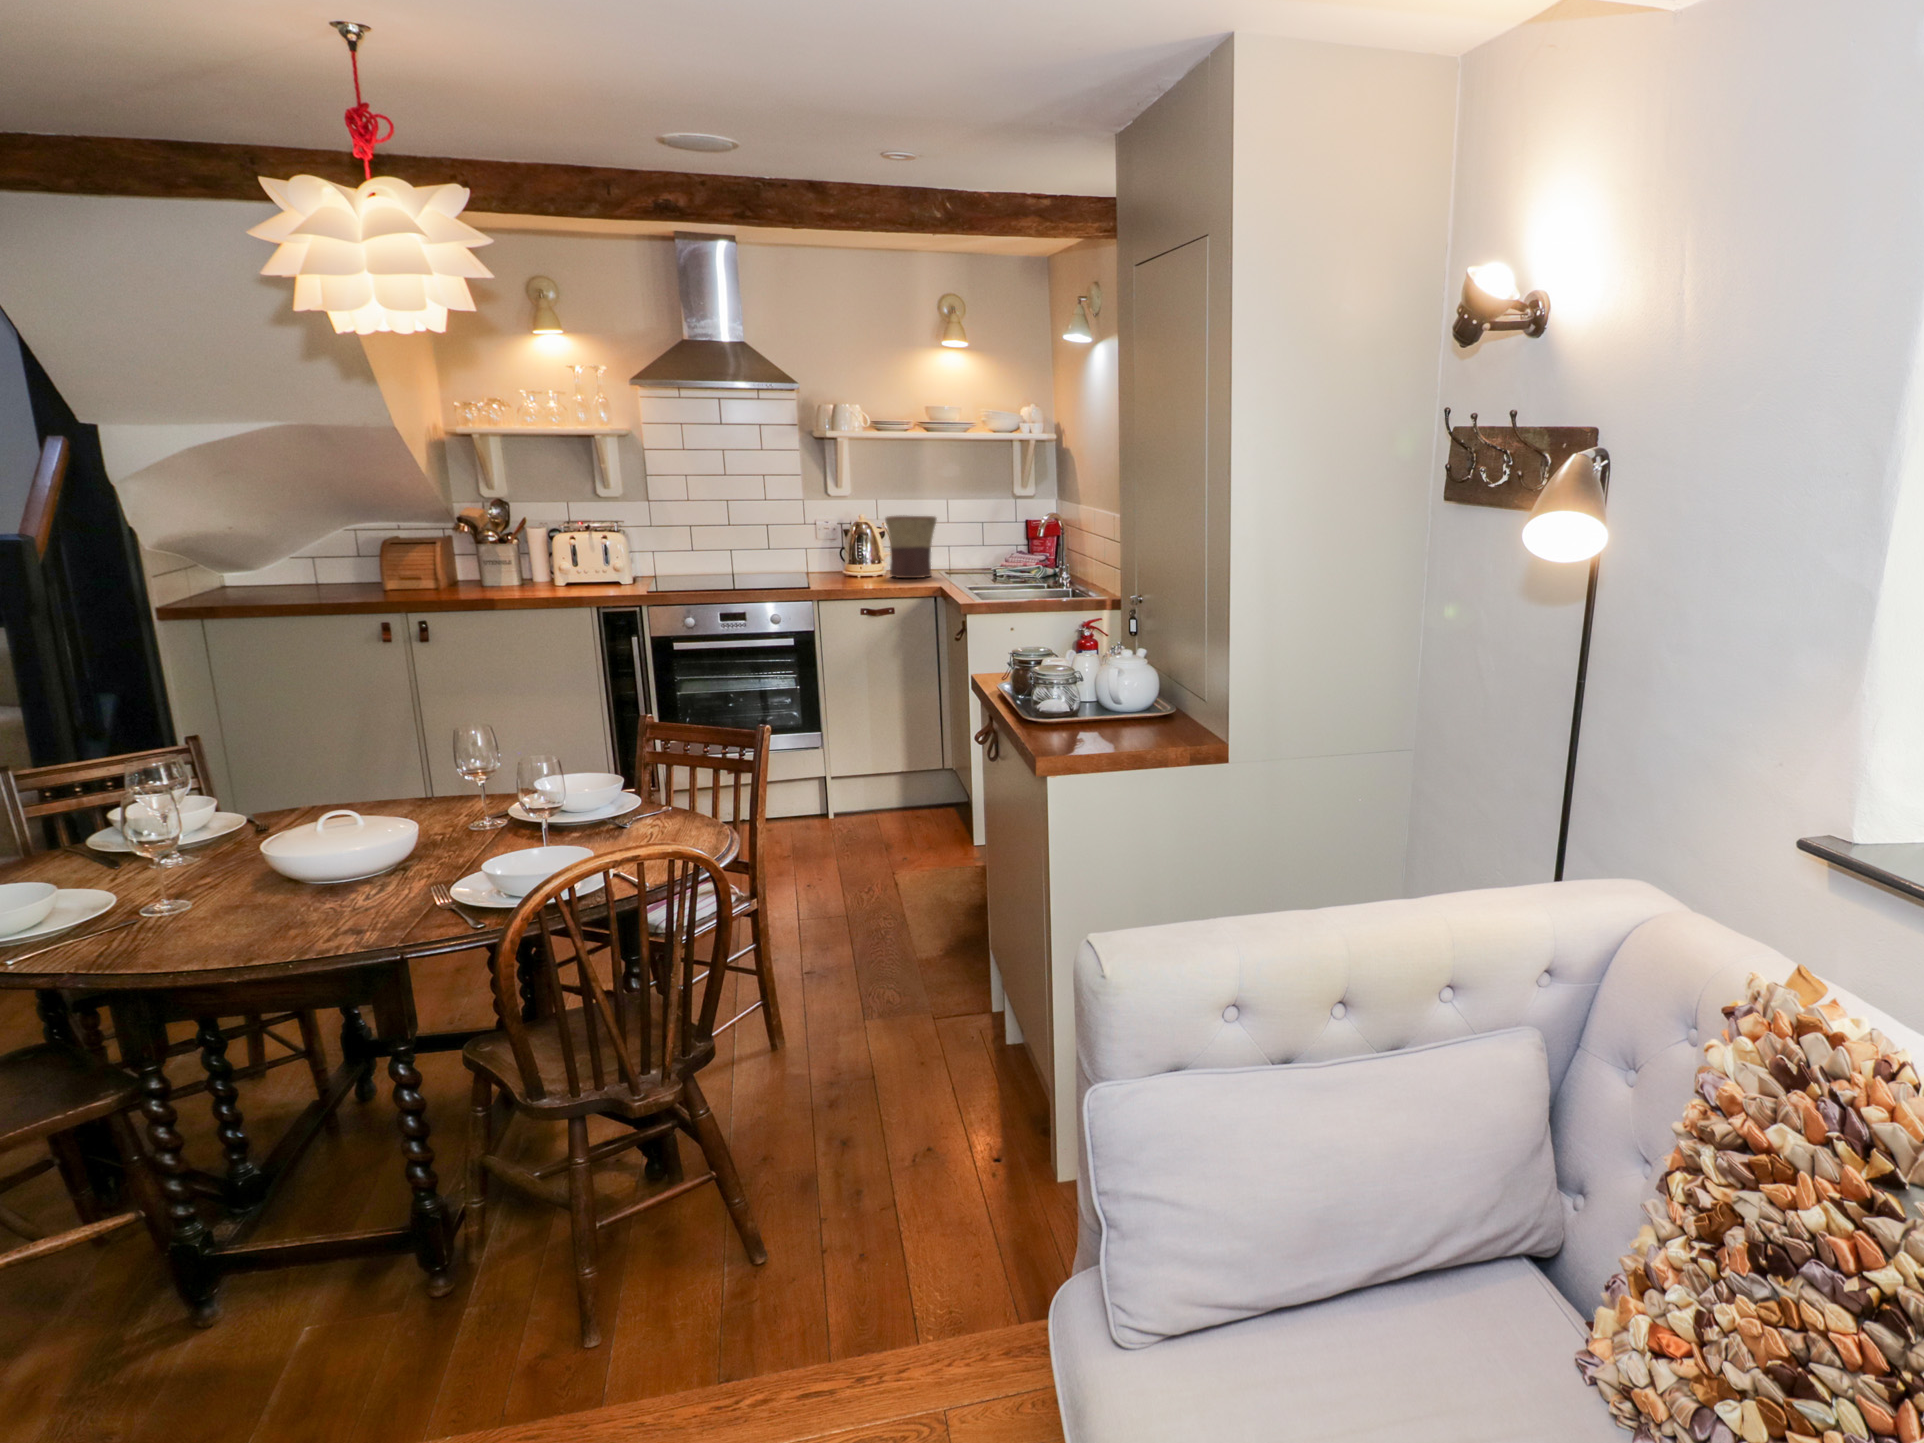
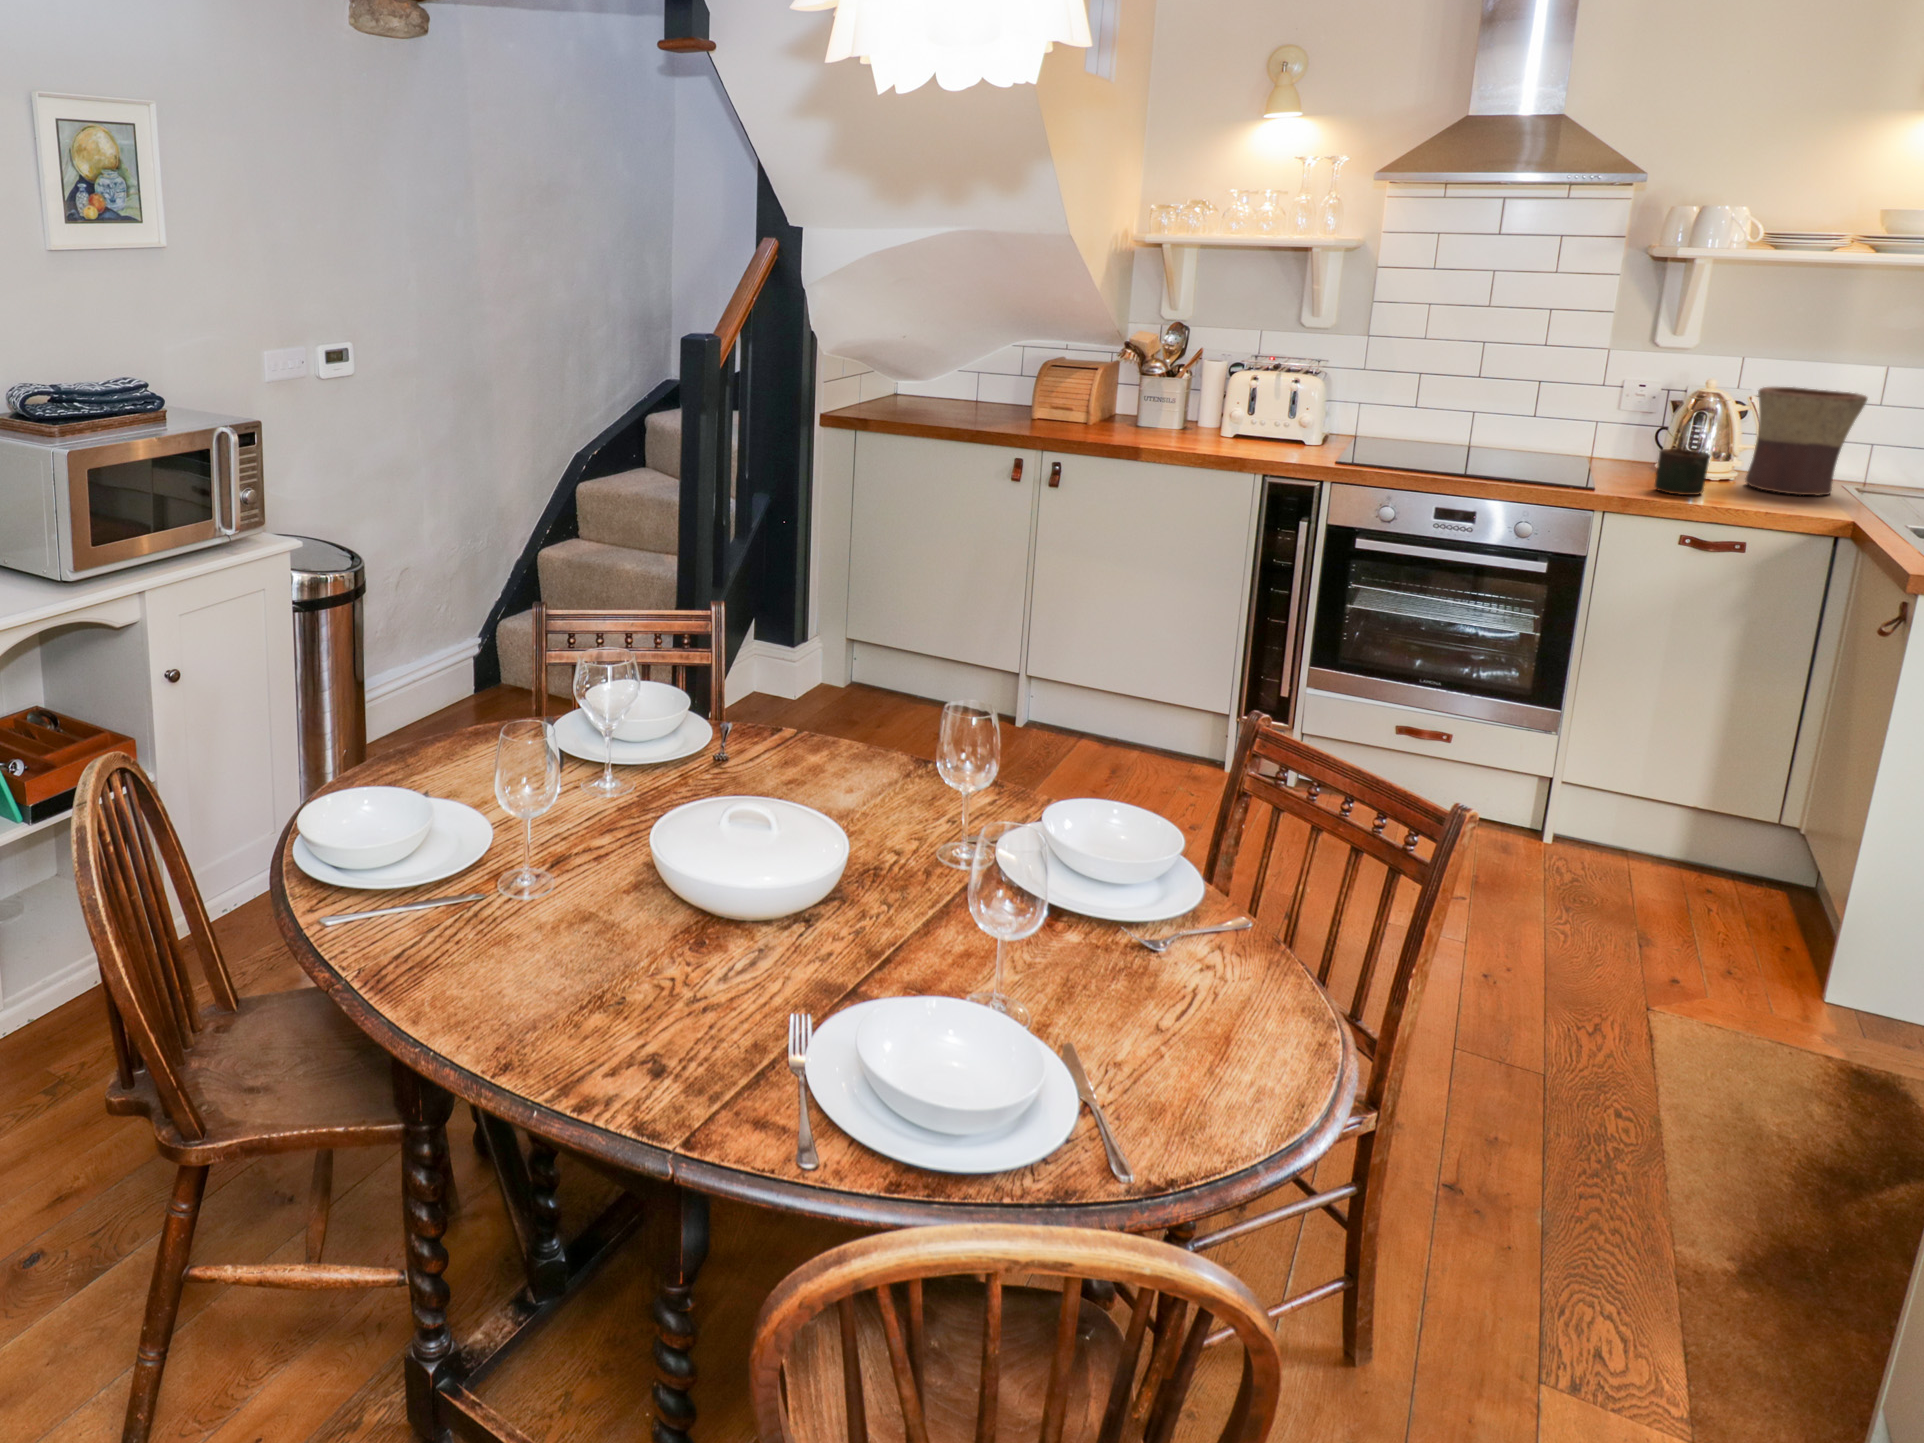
mug: none [841,558,869,585] -> present [1655,449,1710,495]

